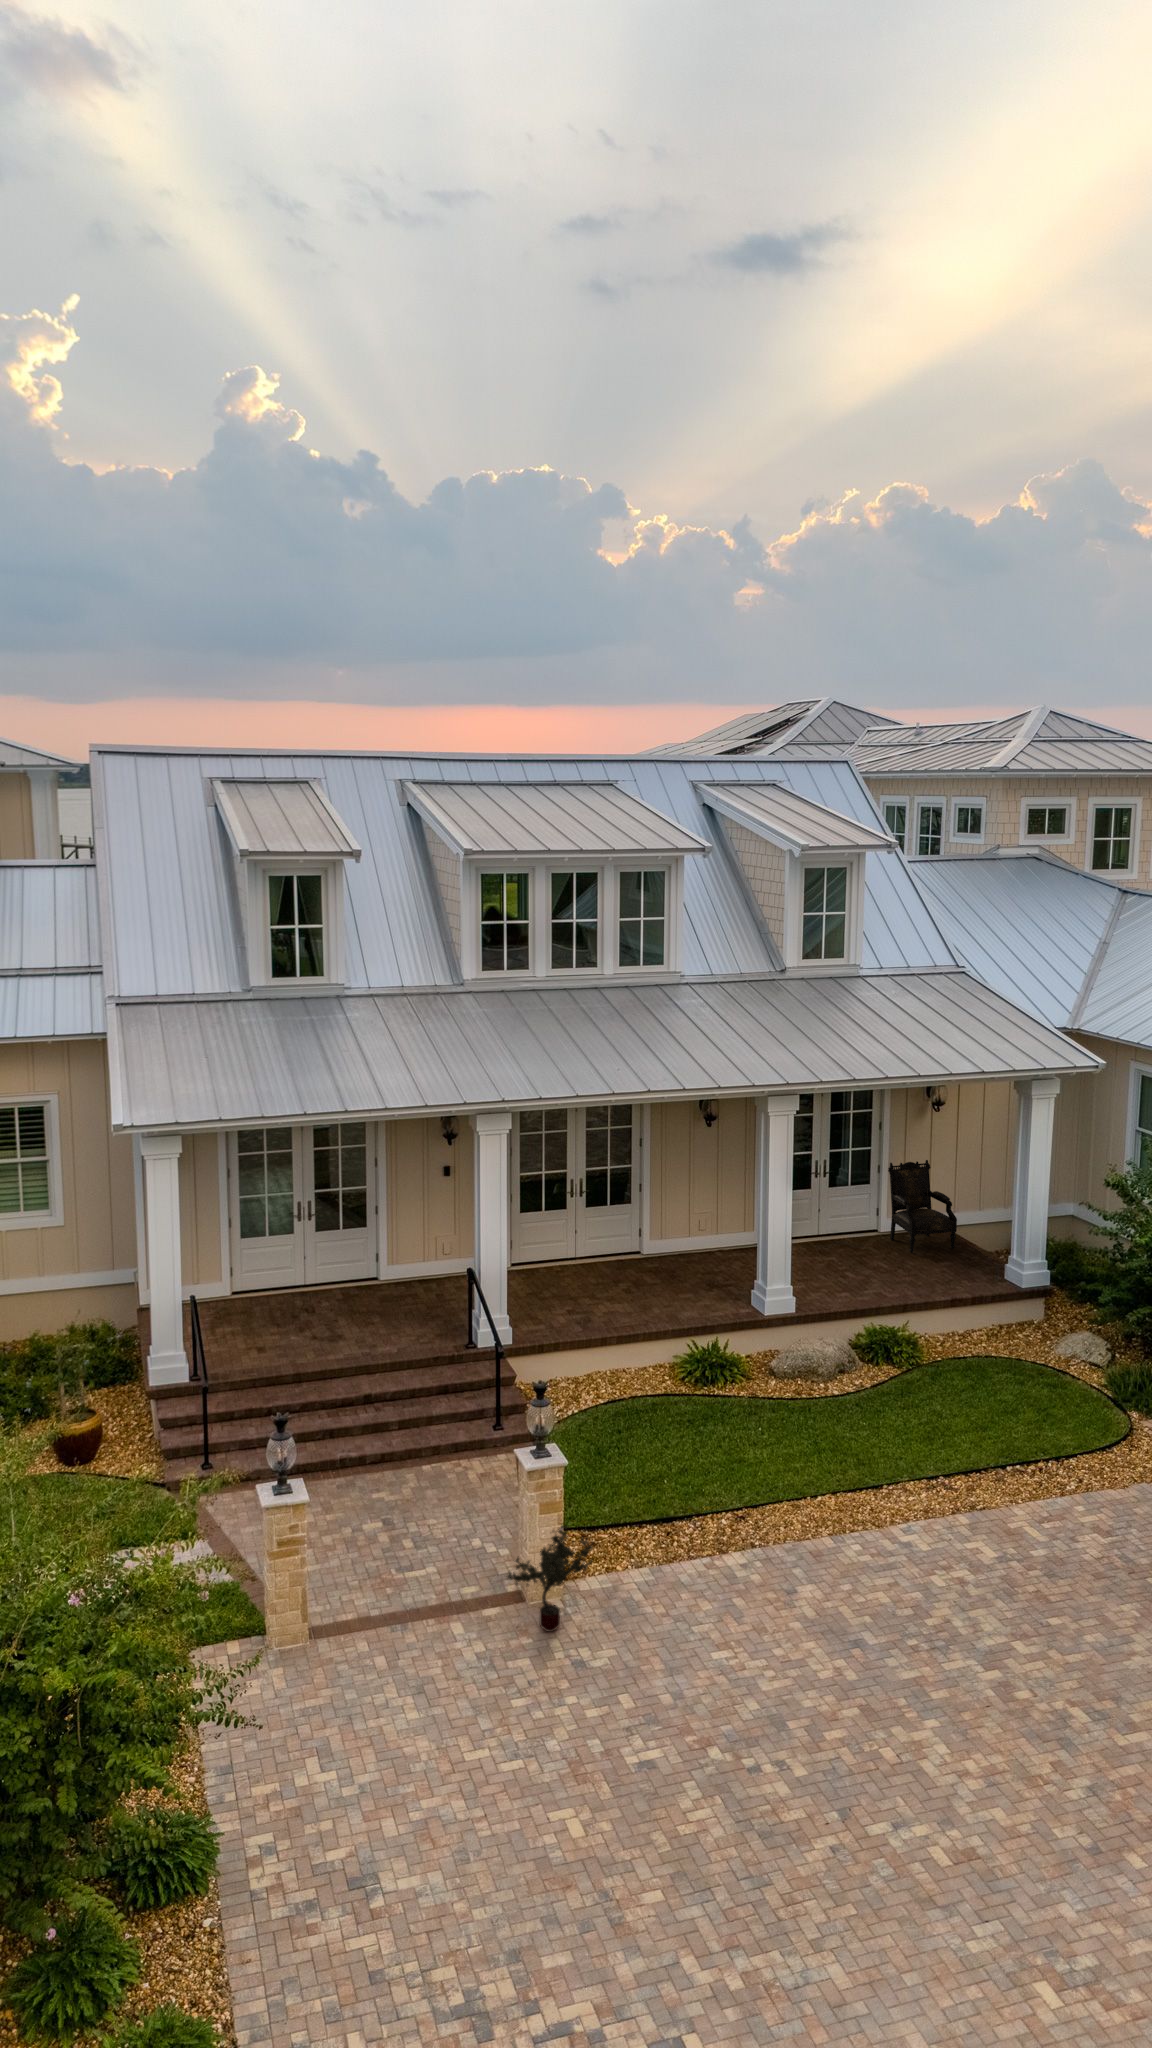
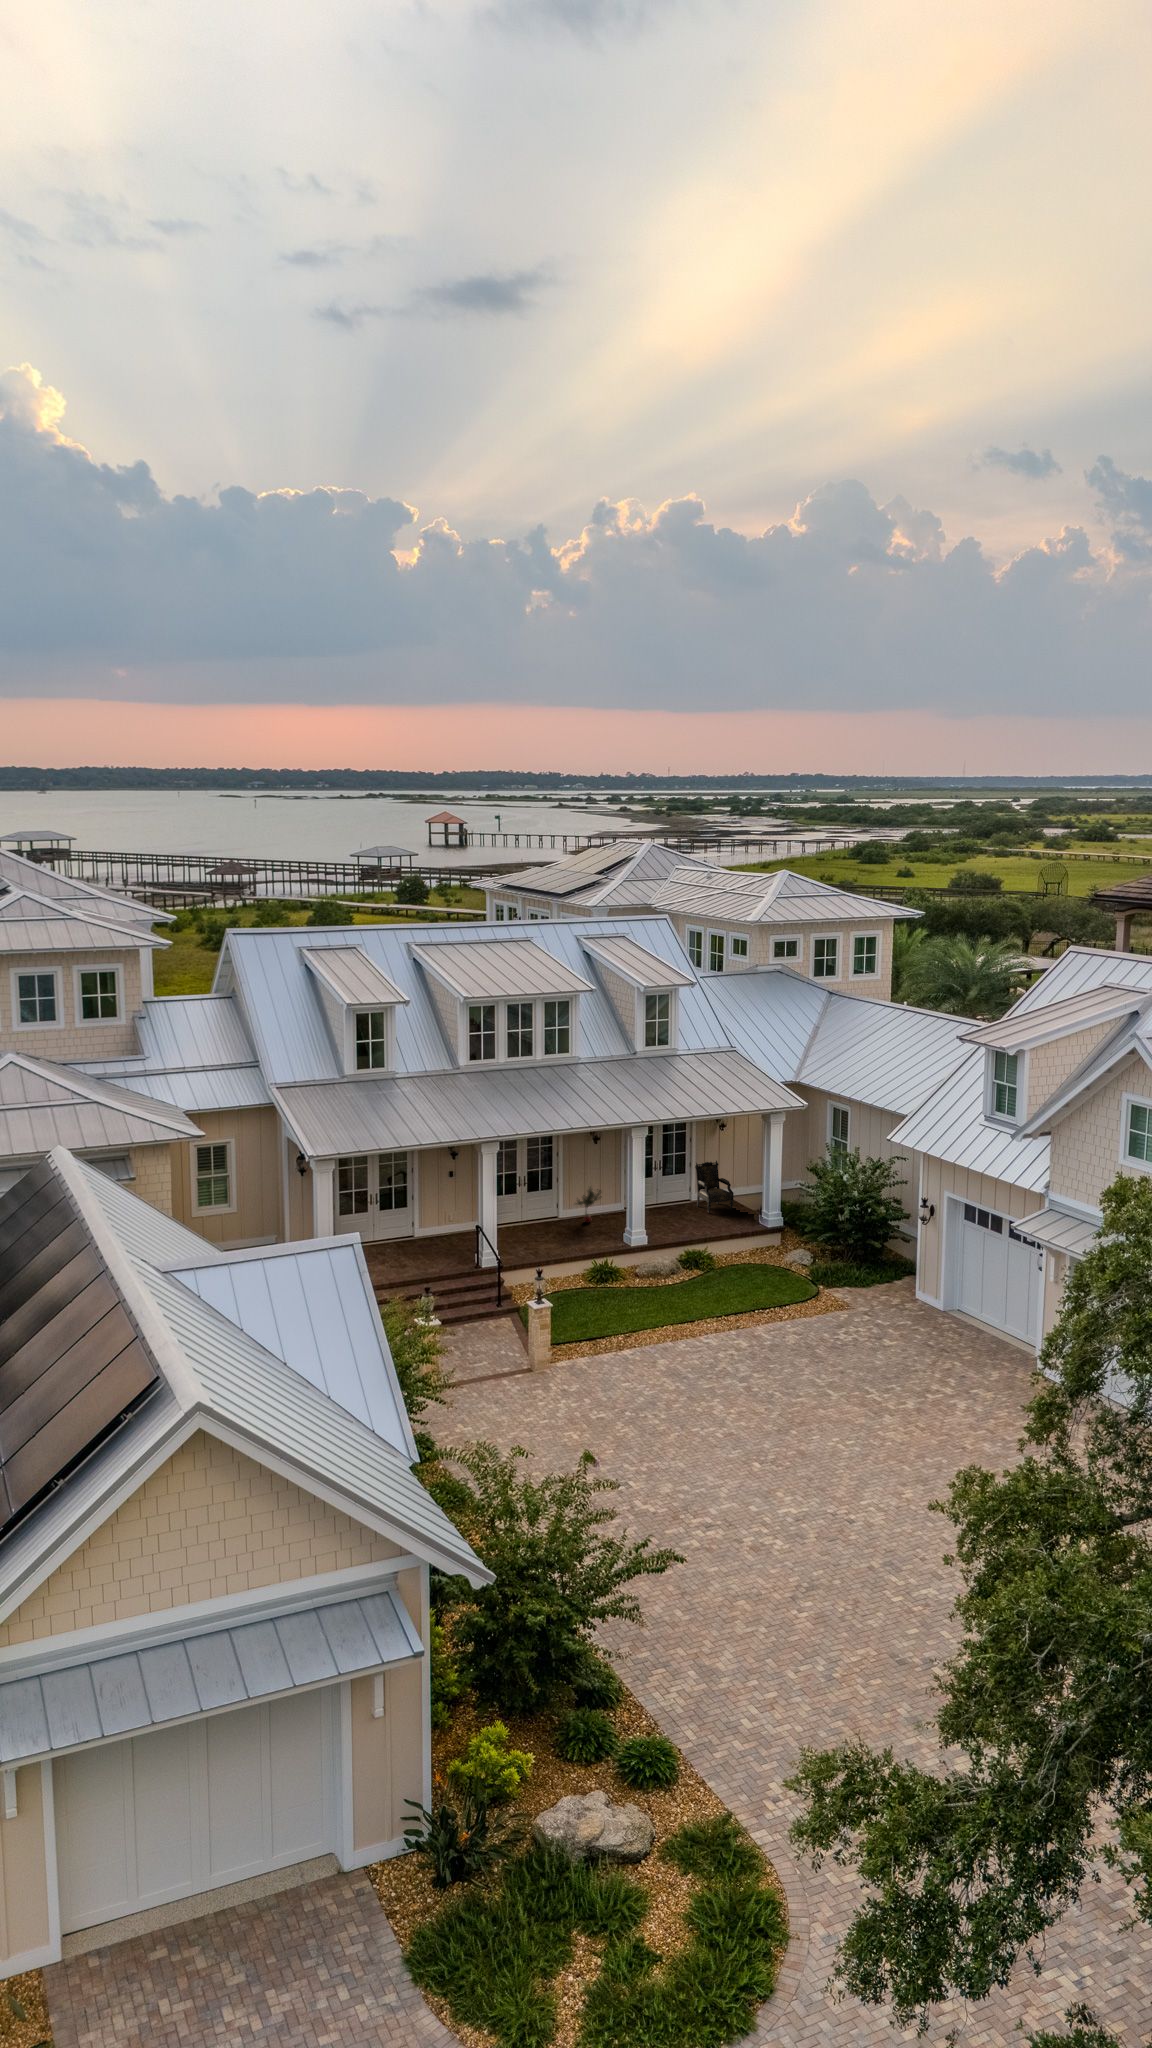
potted tree: present [508,1524,593,1632] -> present [576,1186,601,1223]

